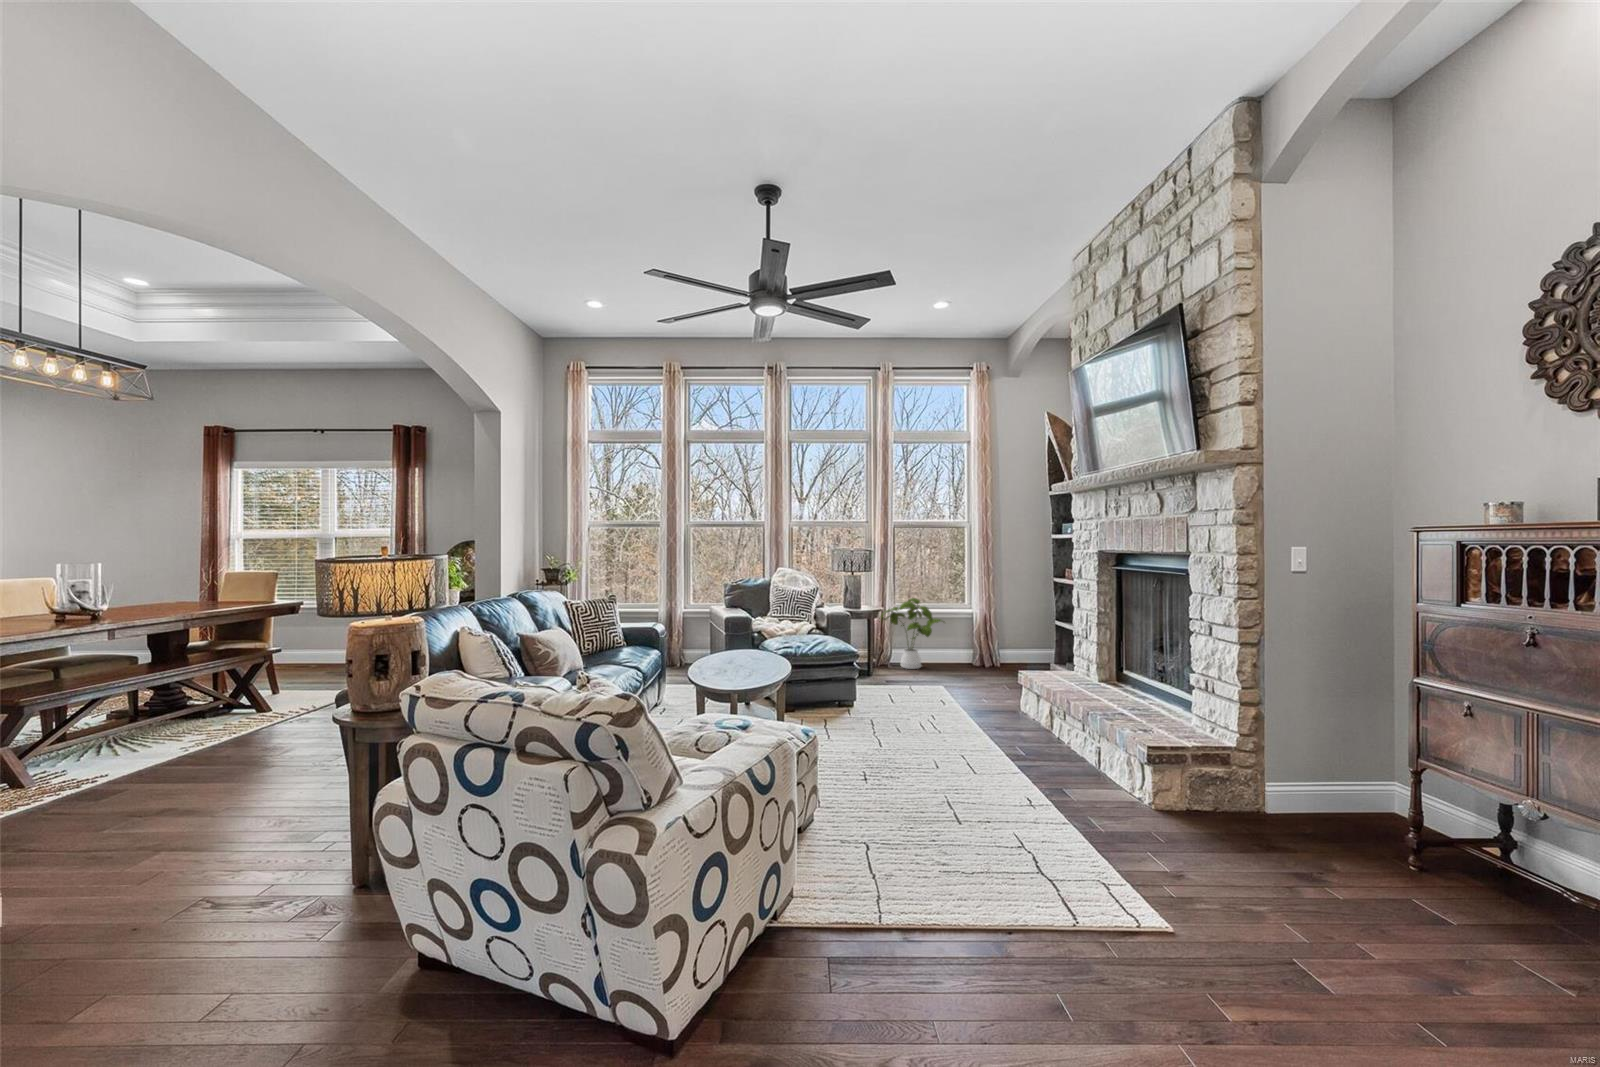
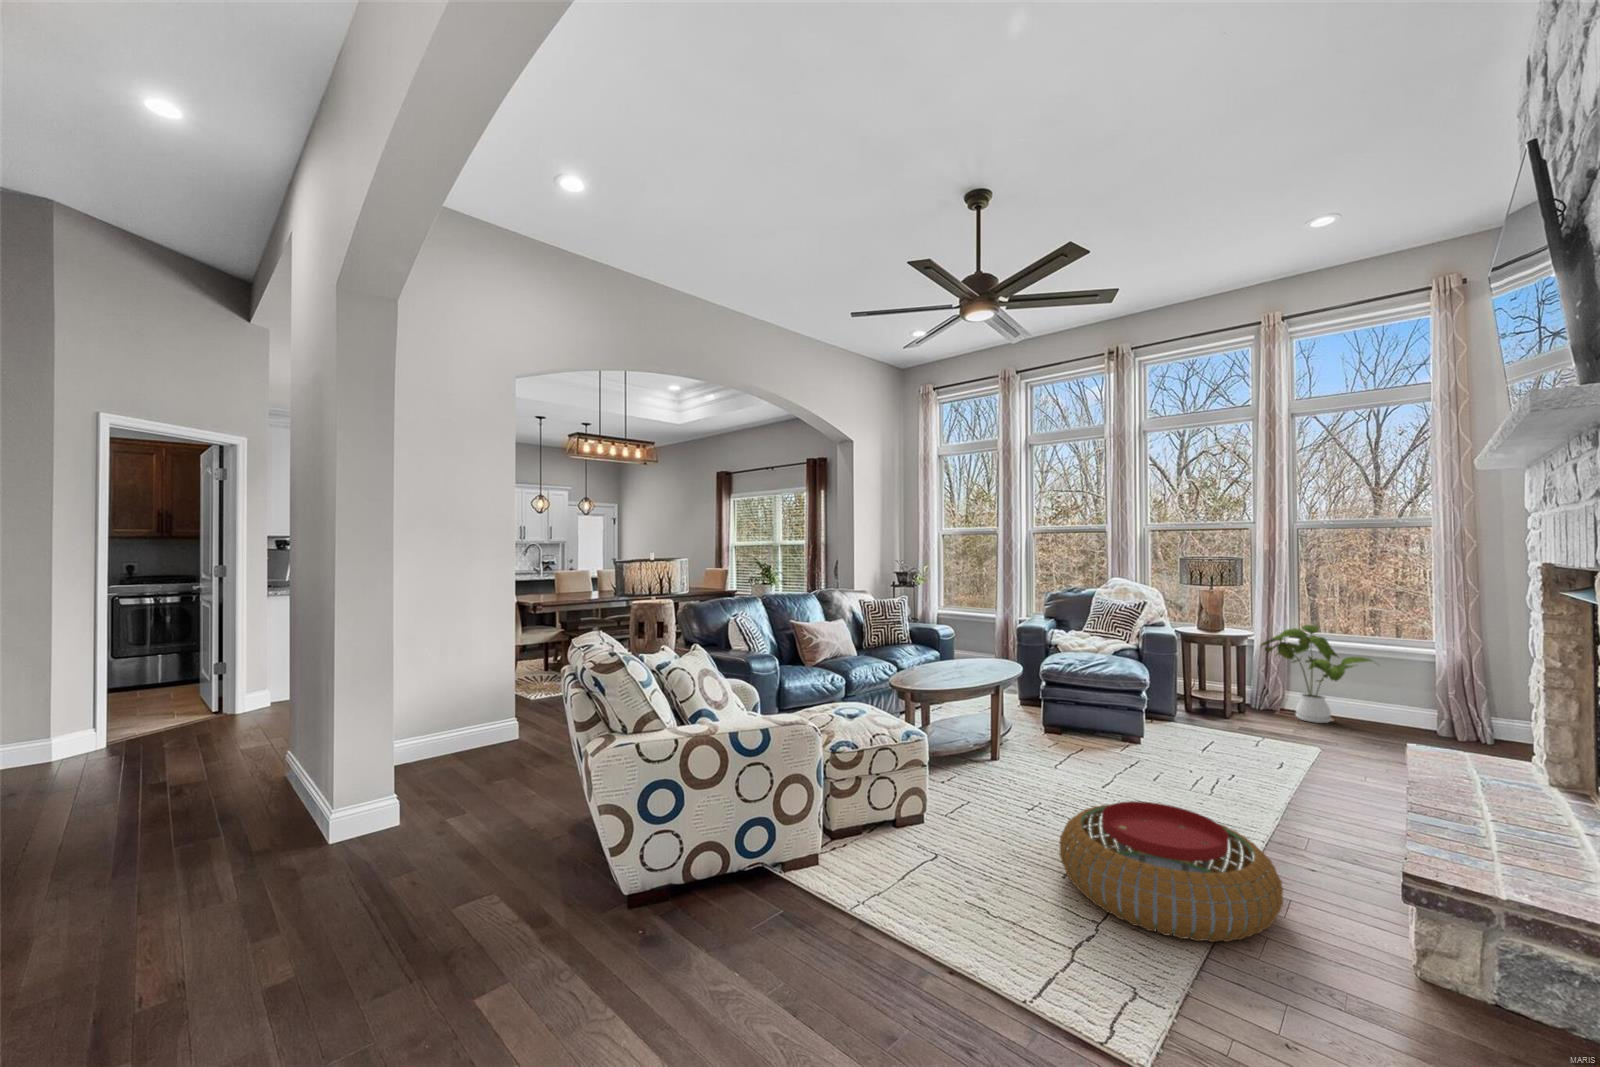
pouf: none [938,743,1097,839] -> present [1060,801,1283,942]

